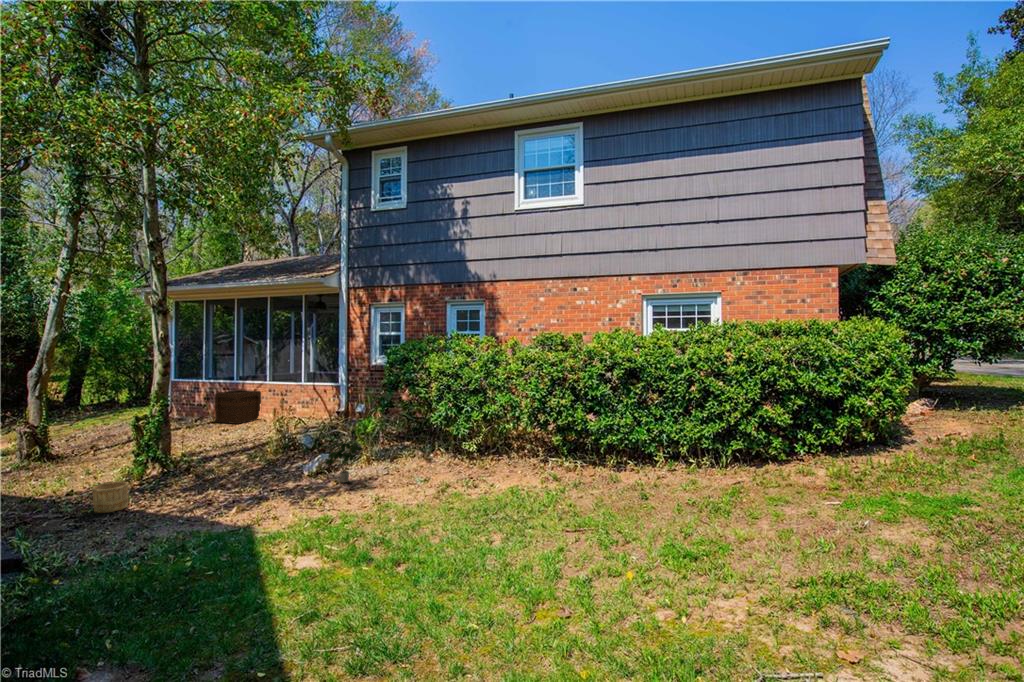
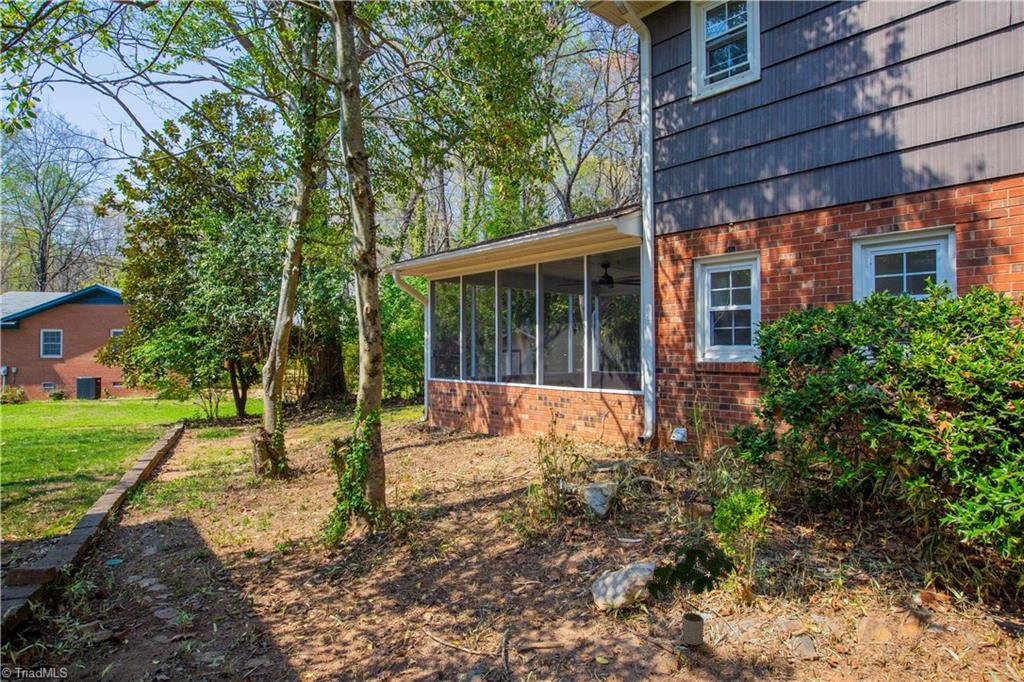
wooden crate: present [215,390,261,424] -> none [470,395,528,443]
wooden bucket: present [92,481,128,513] -> none [218,572,283,641]

